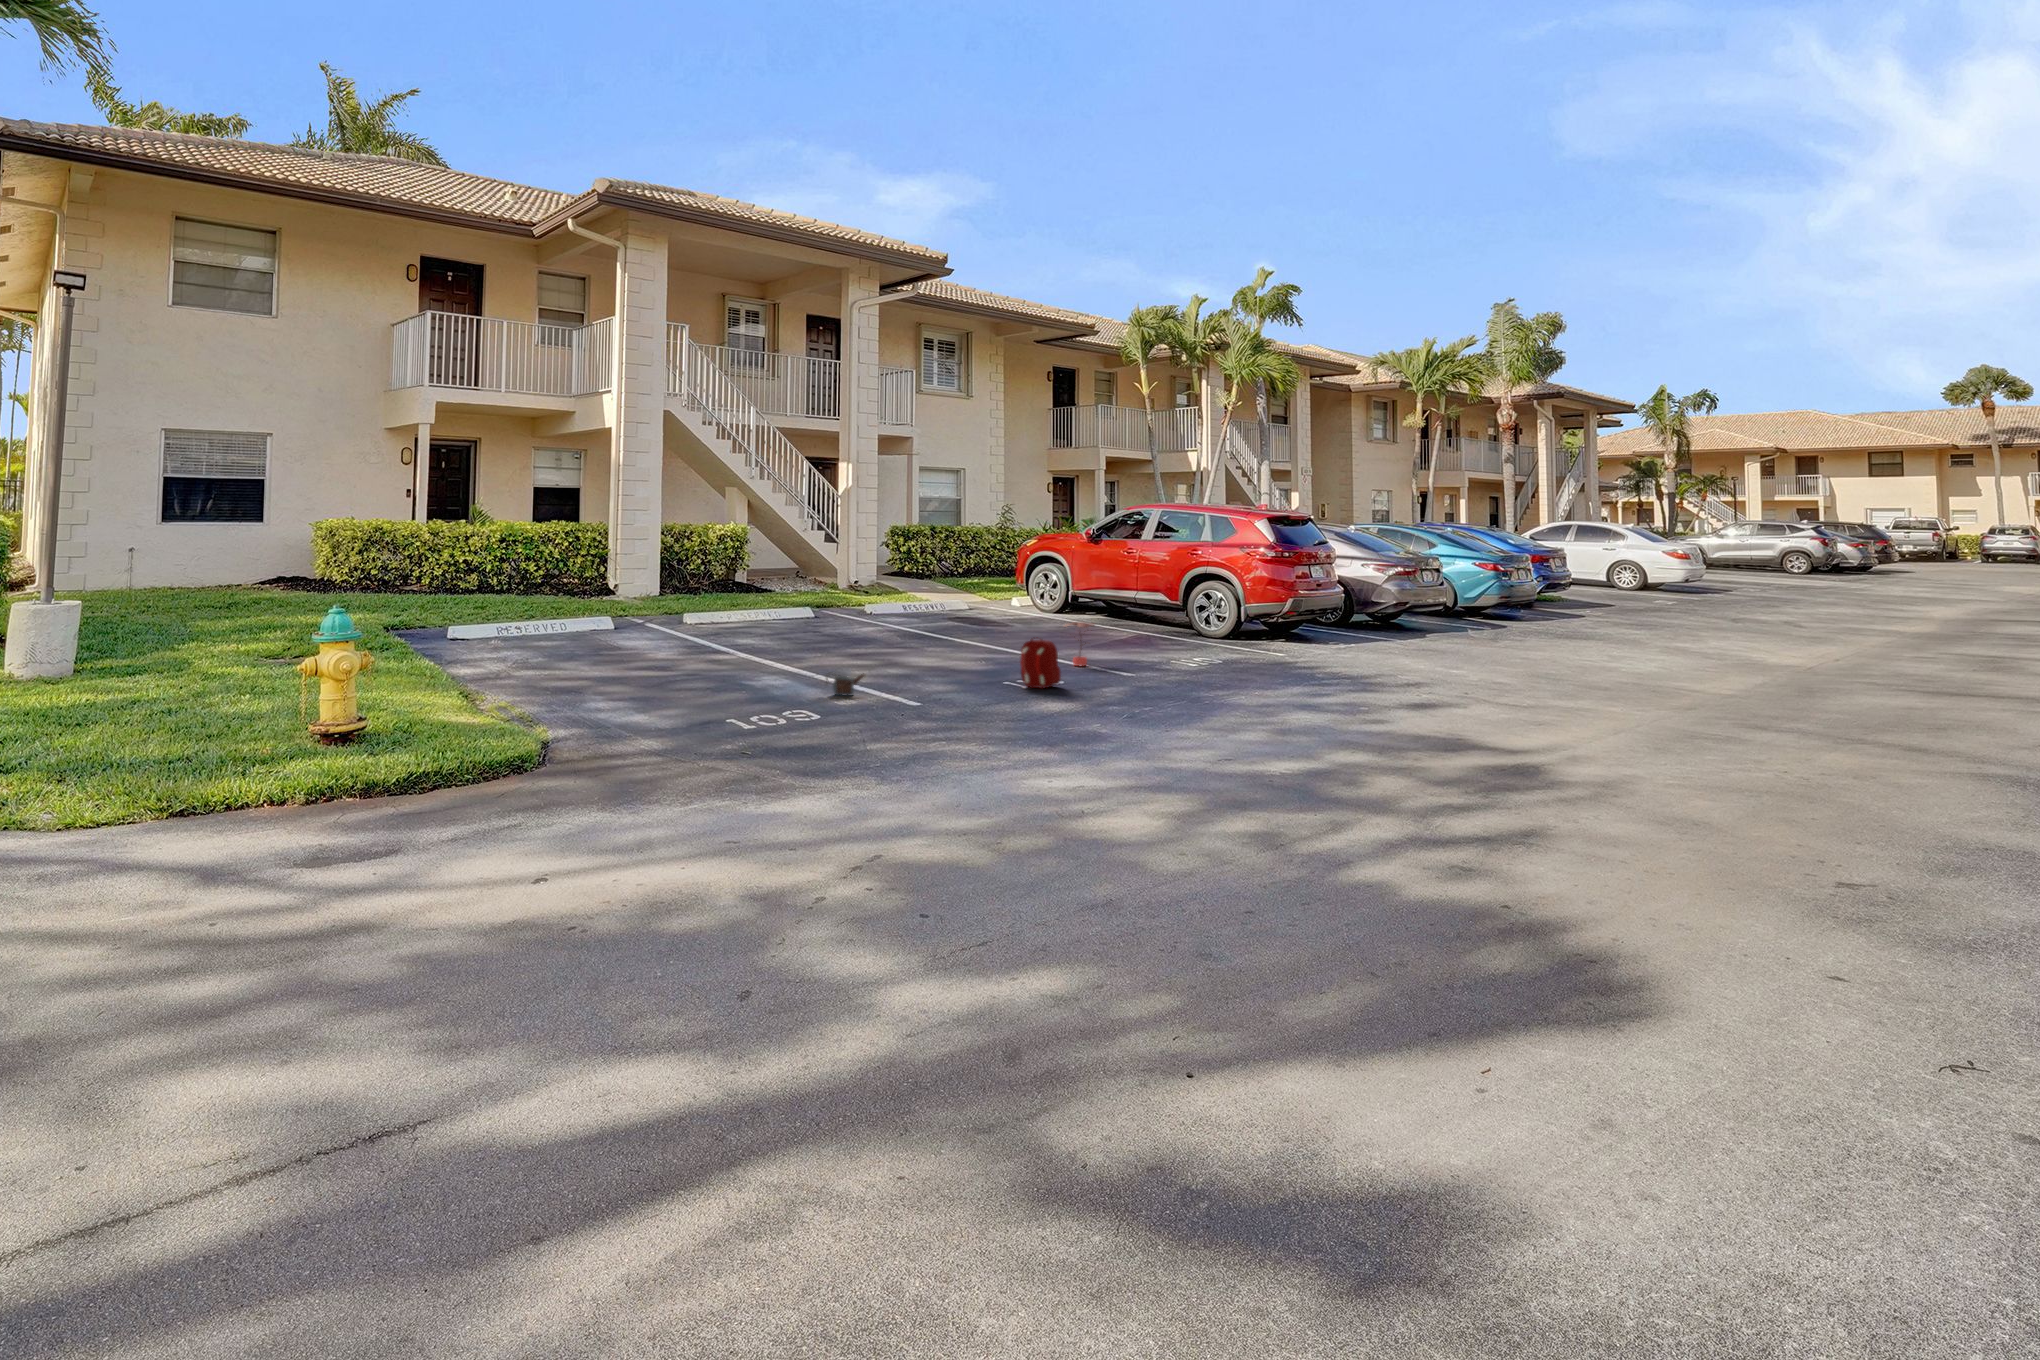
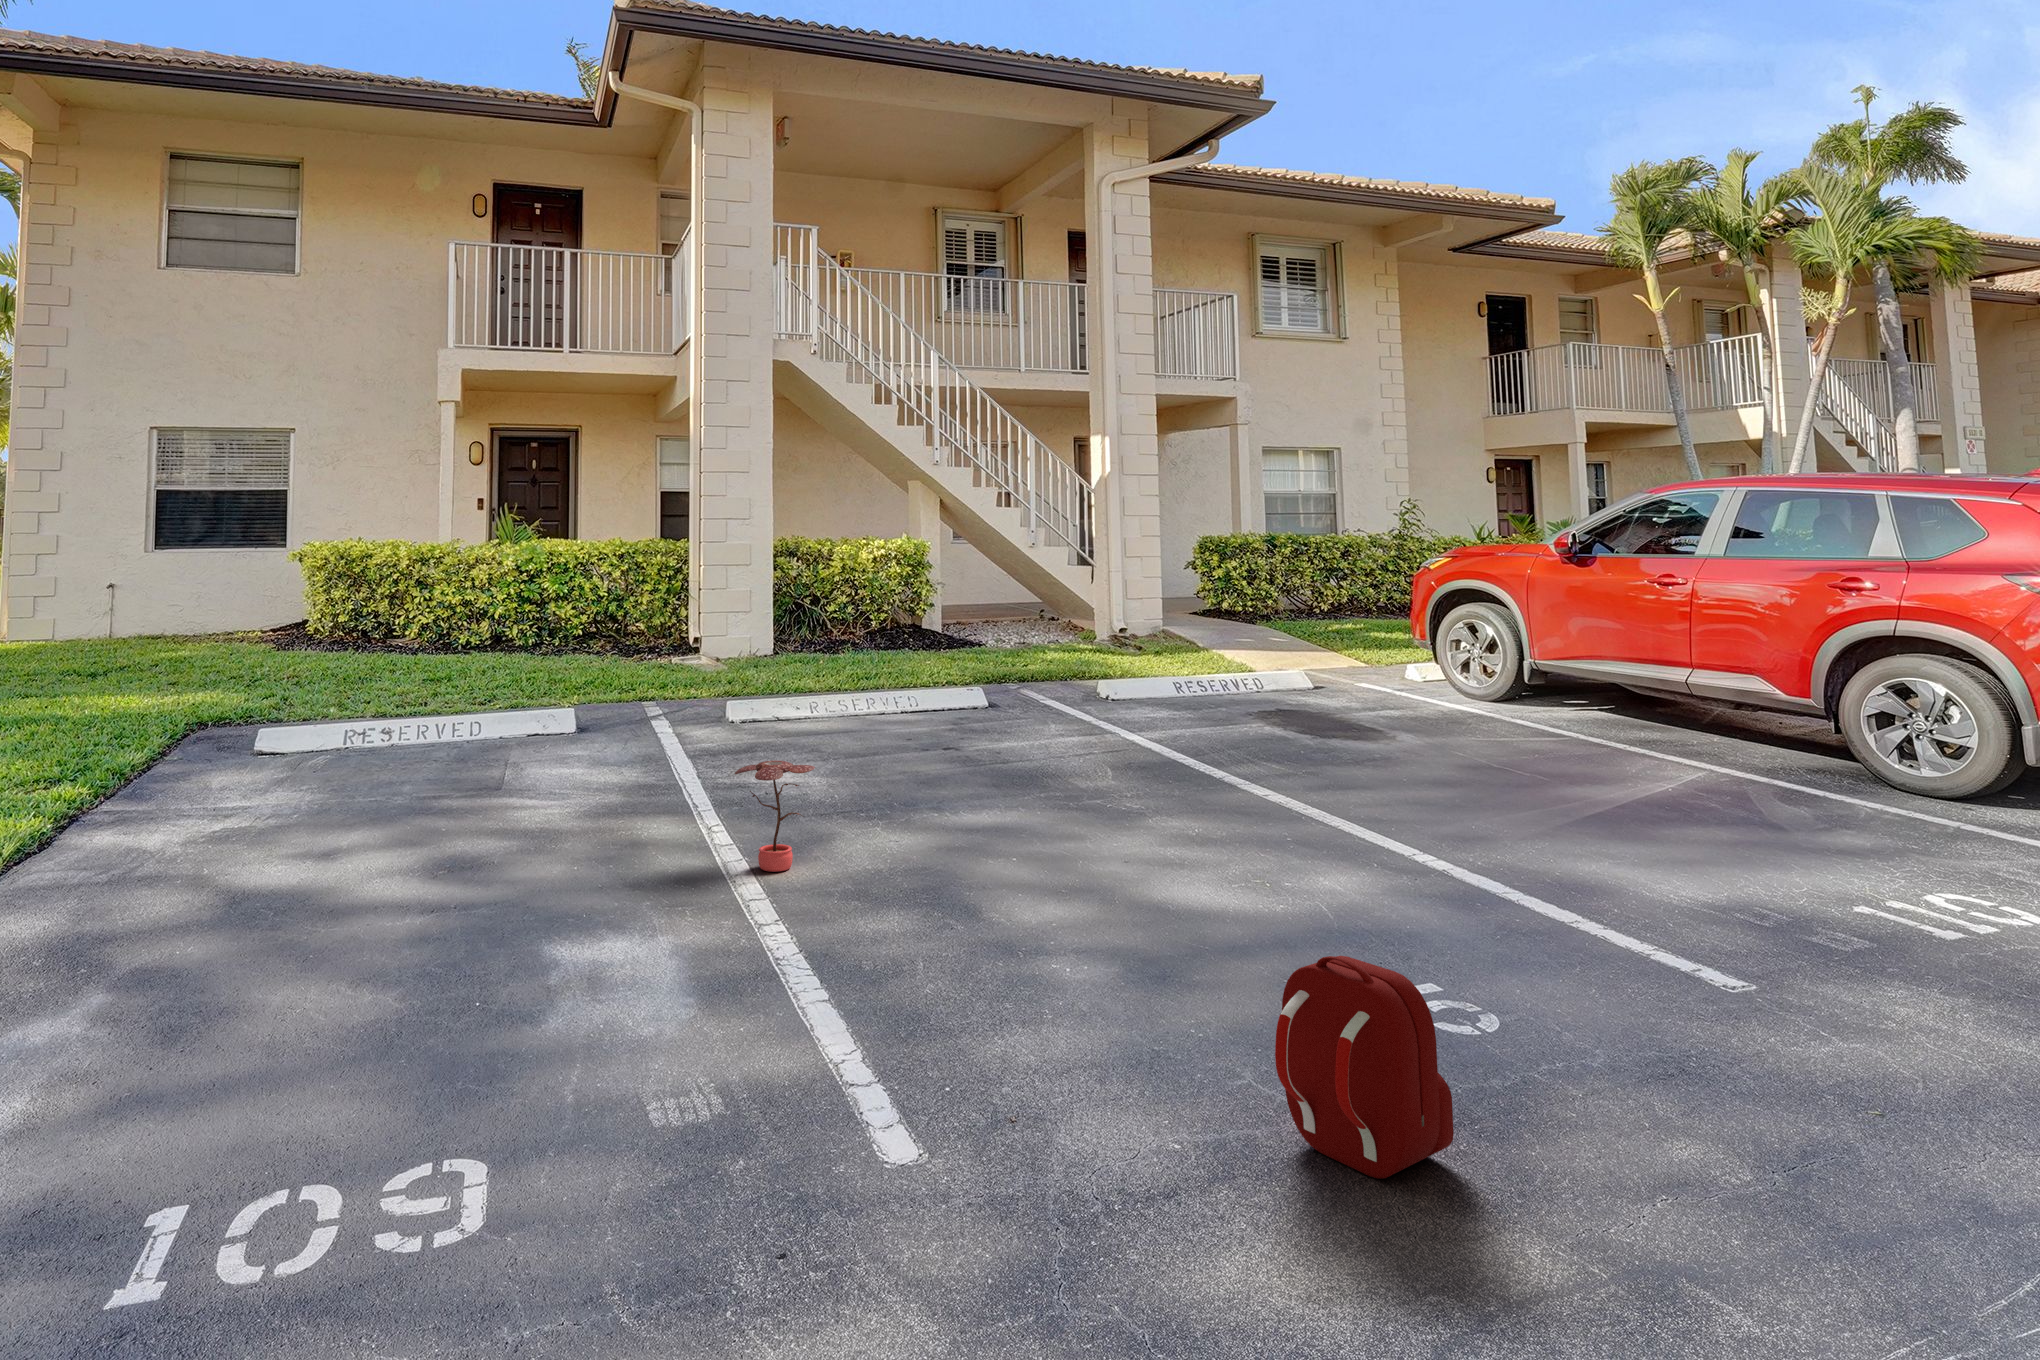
potted plant: present [1065,622,1094,666] -> present [735,761,815,872]
watering can: present [826,673,864,695] -> none [512,1059,642,1161]

